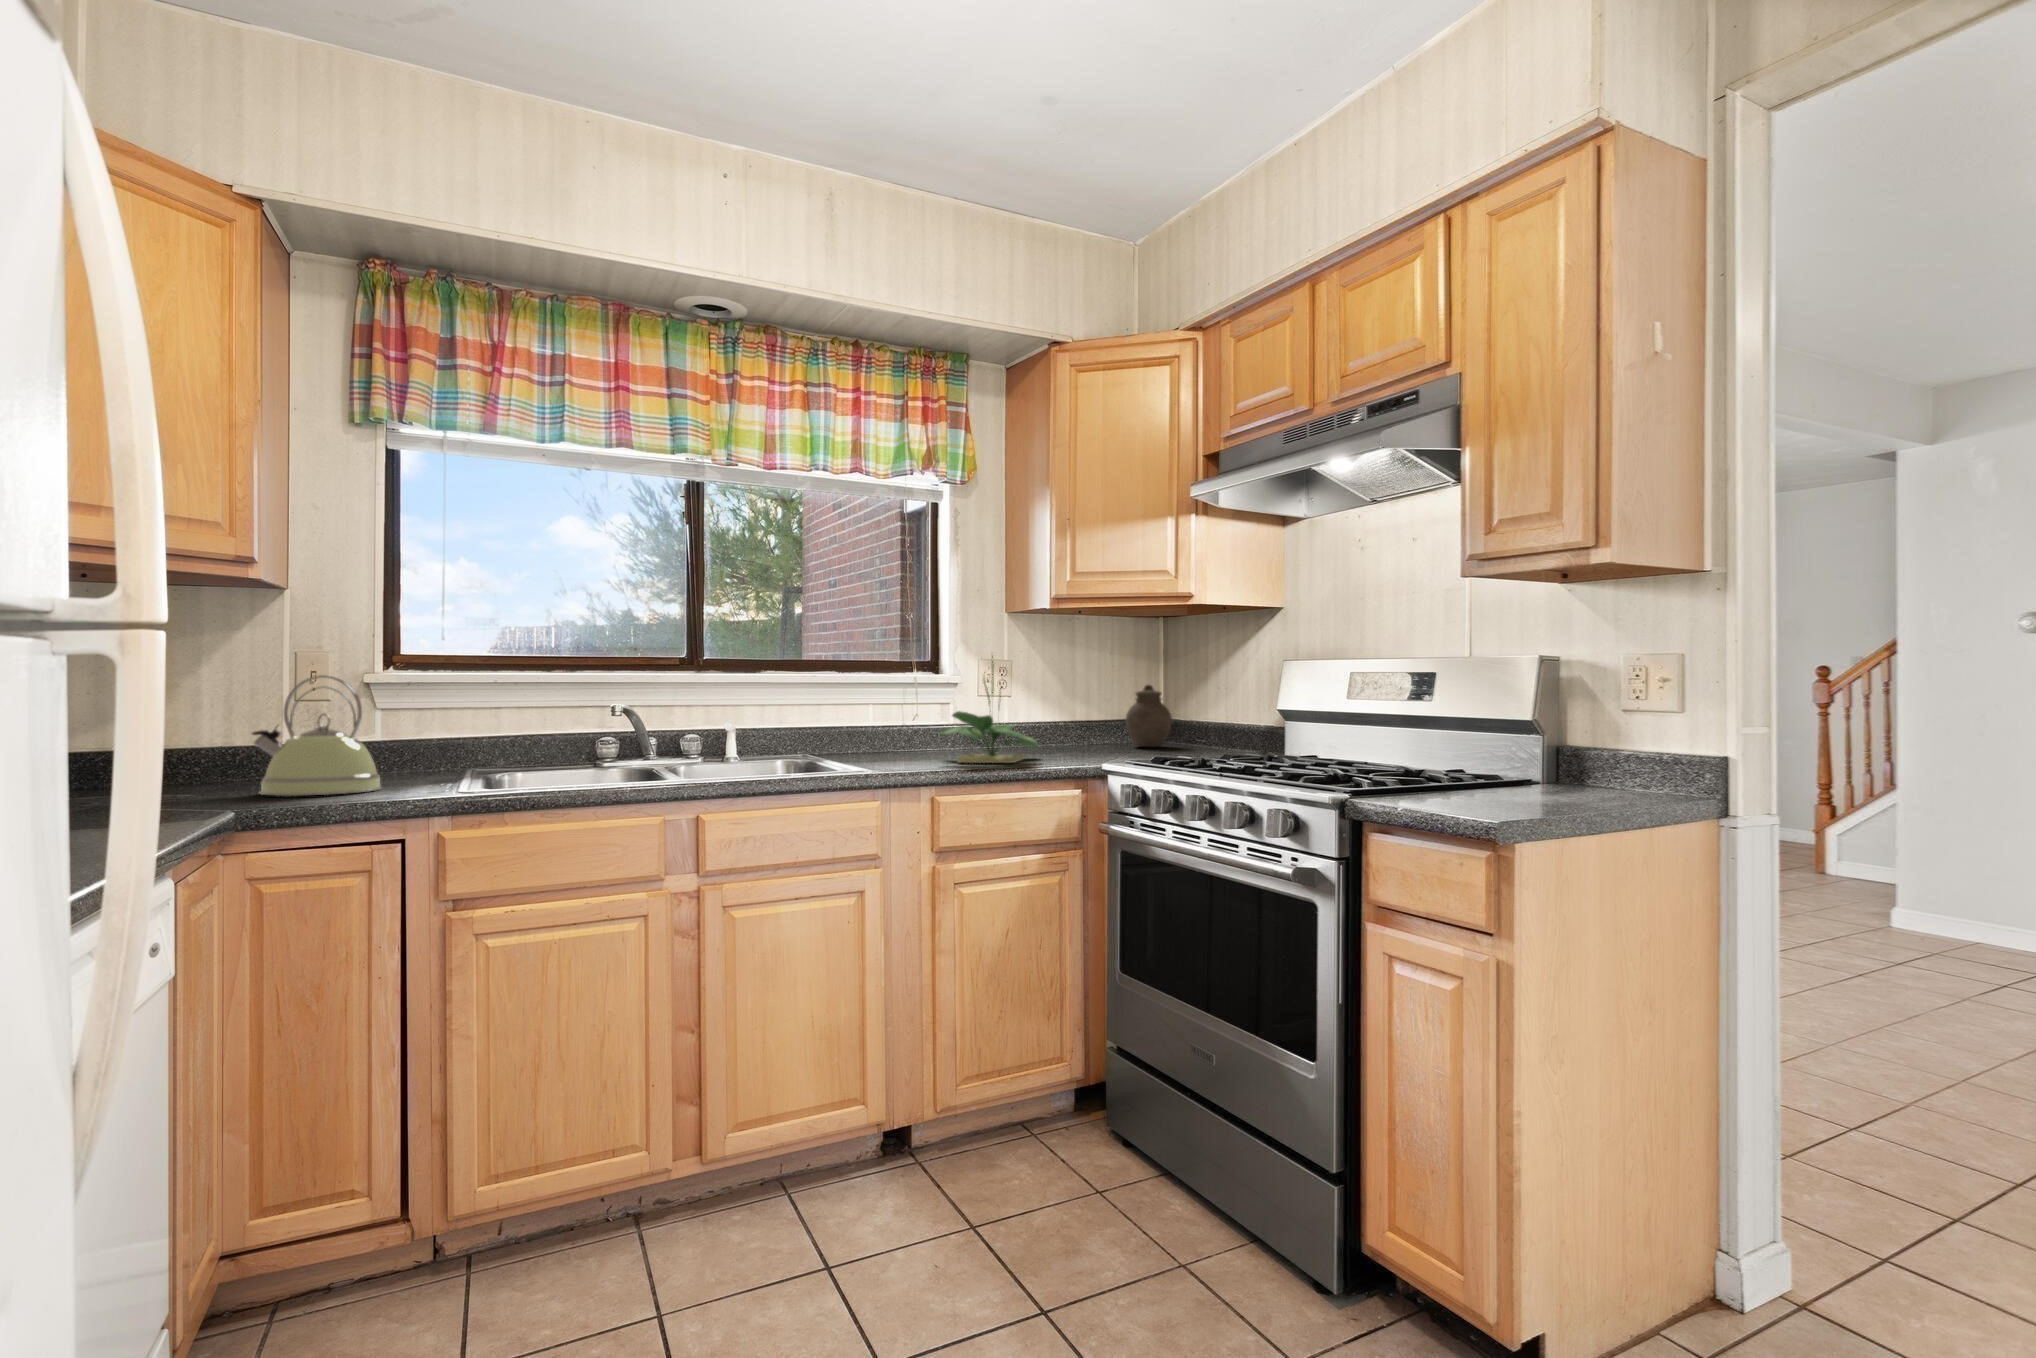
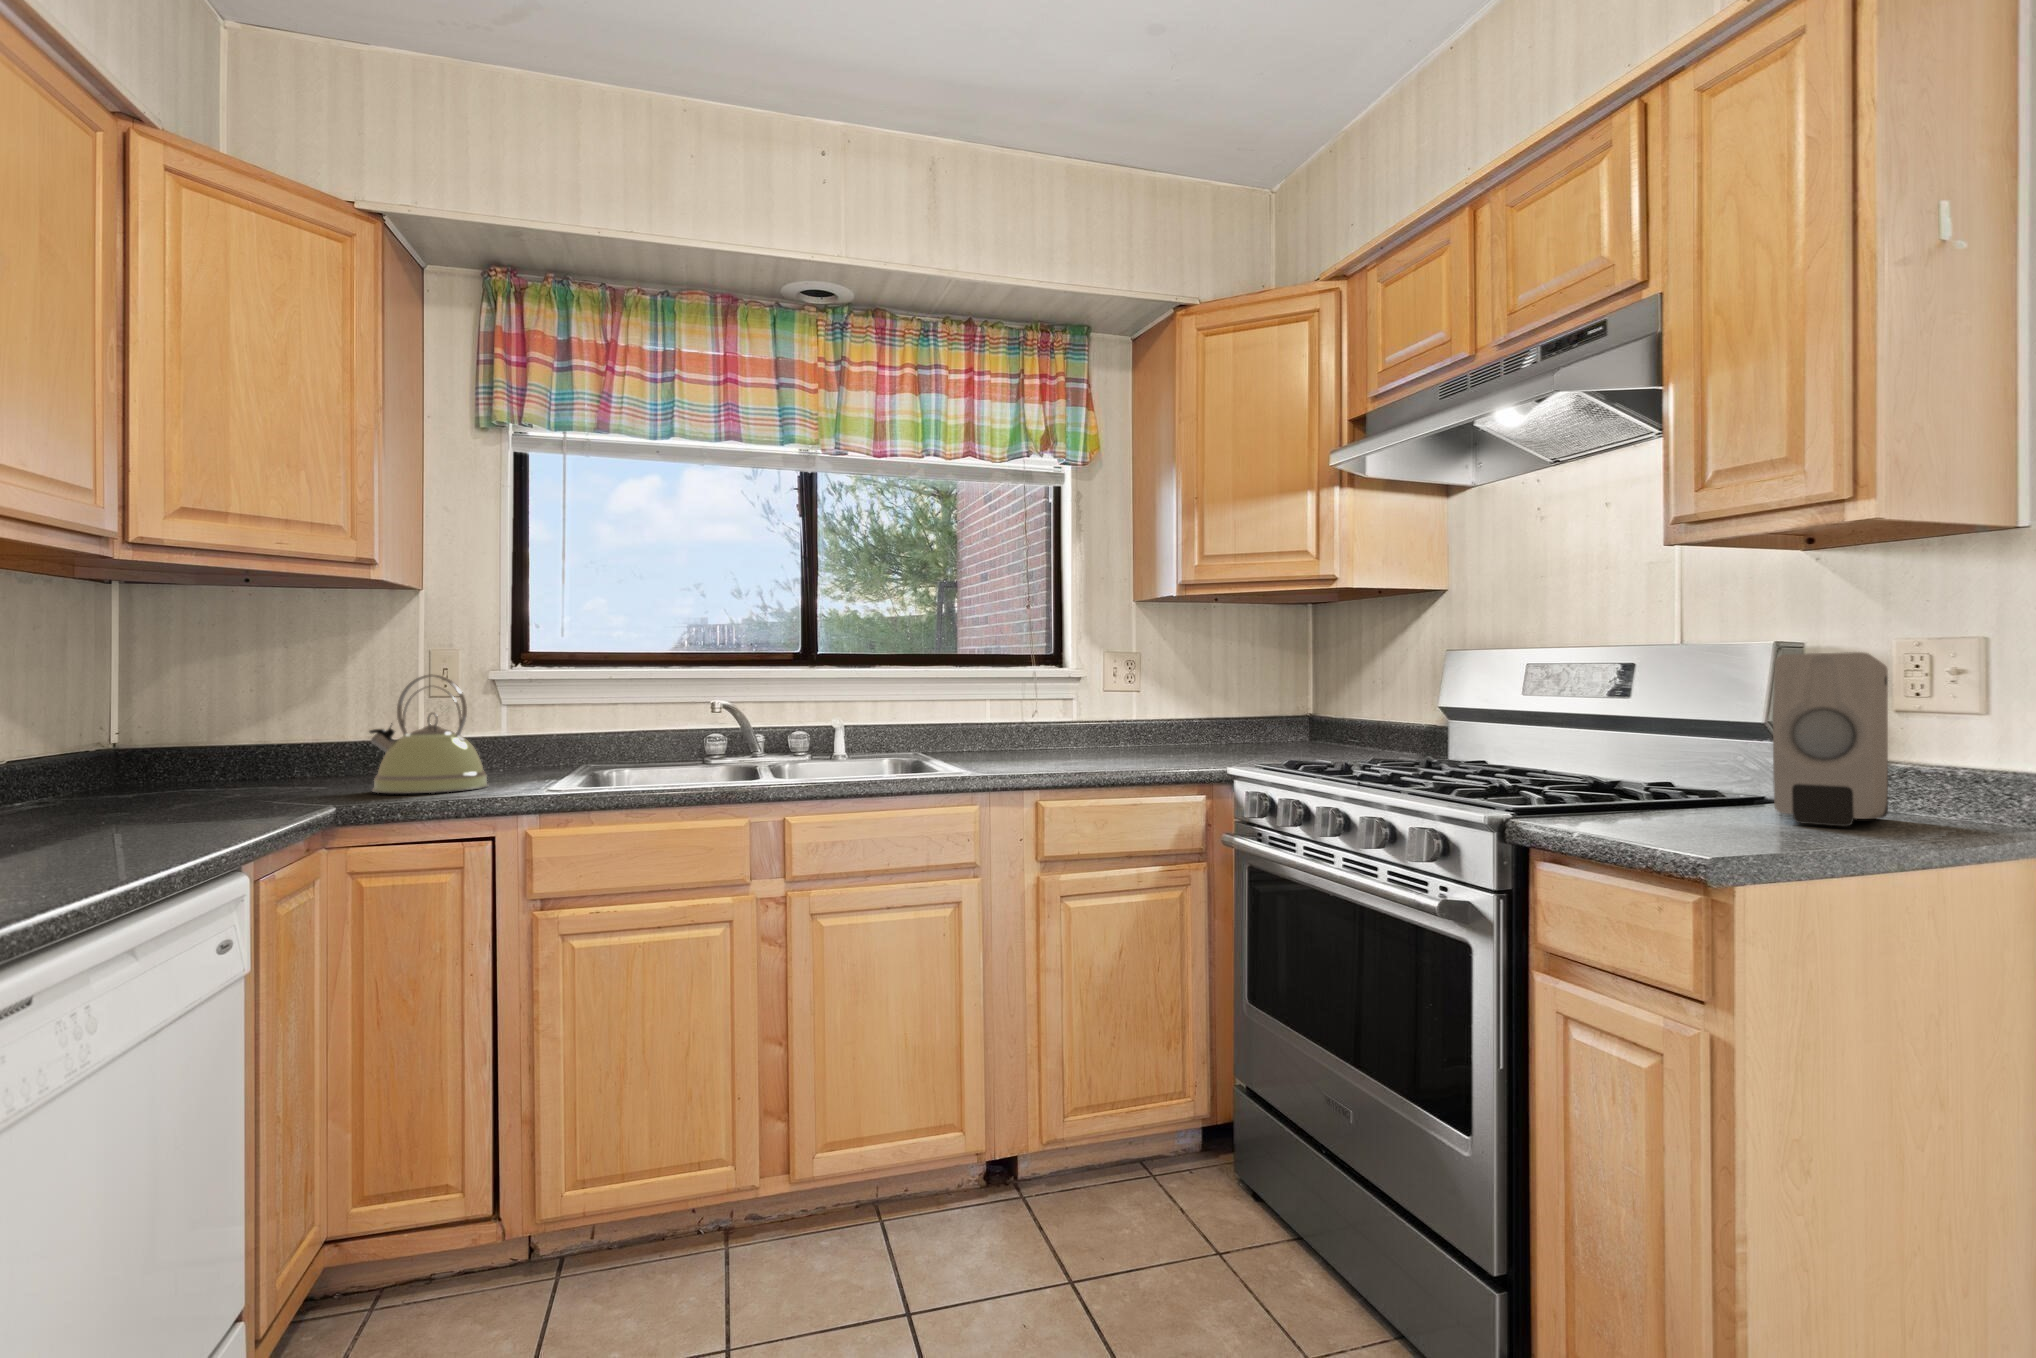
potted plant: present [939,656,1038,763] -> none [1049,644,1163,765]
soap dispenser: none [1543,666,1622,800] -> present [1773,652,1888,827]
jar: present [1126,685,1172,747] -> none [1269,678,1321,747]

